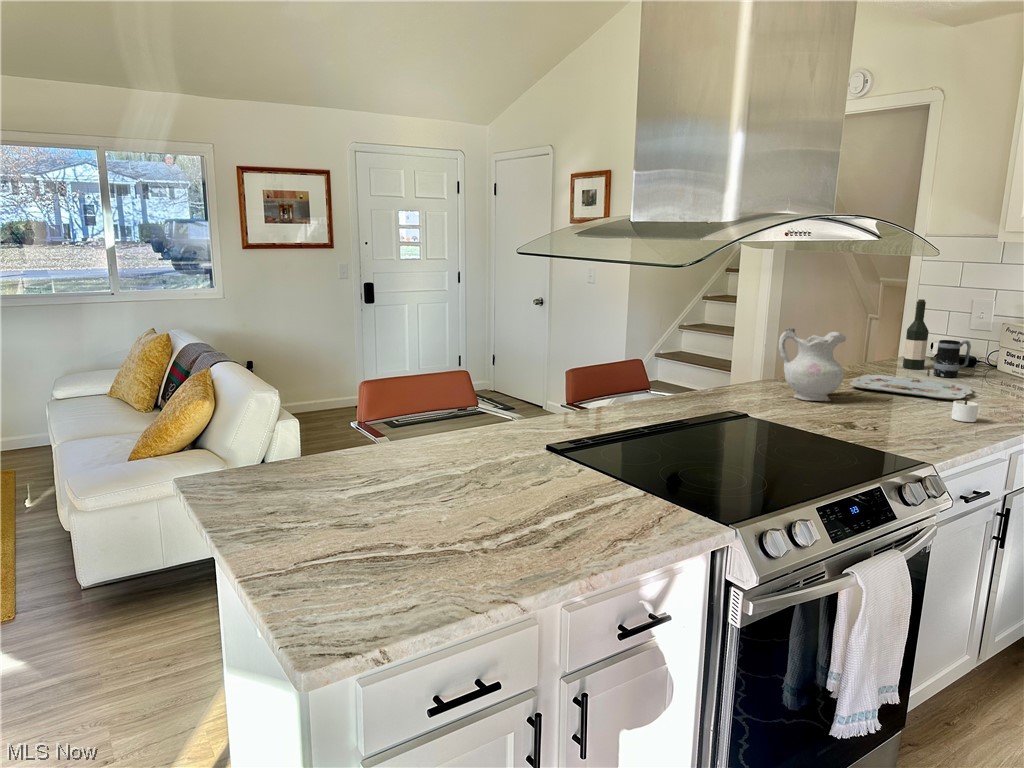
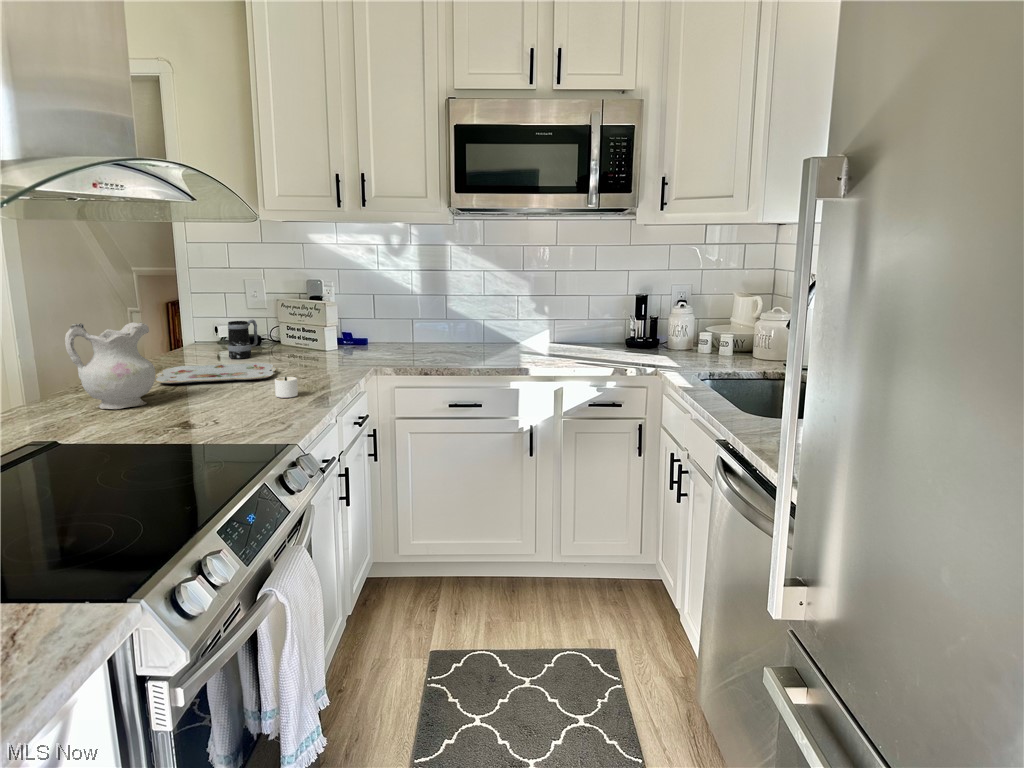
wine bottle: present [903,299,929,369] -> none [192,282,216,355]

